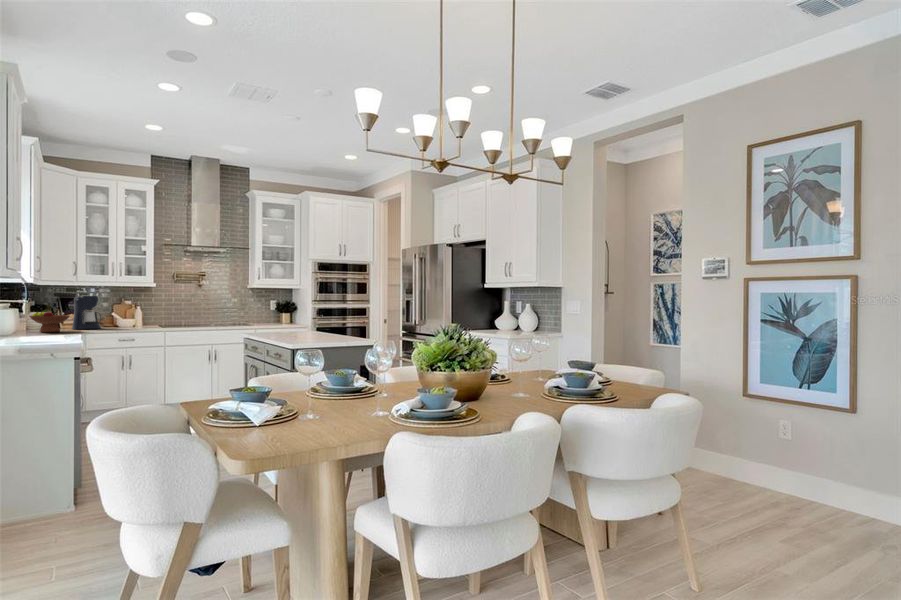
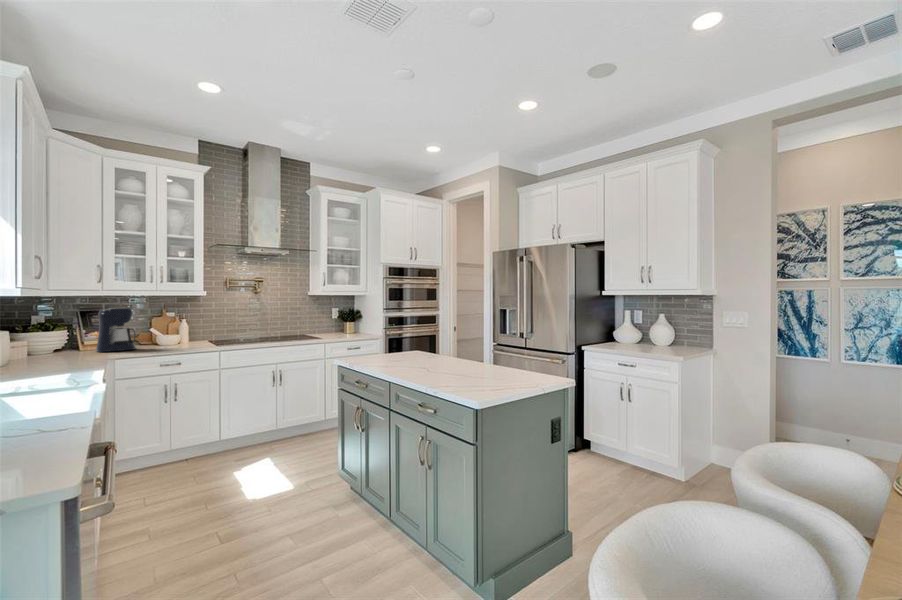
fruit bowl: present [29,310,70,332] -> none [28,330,92,361]

